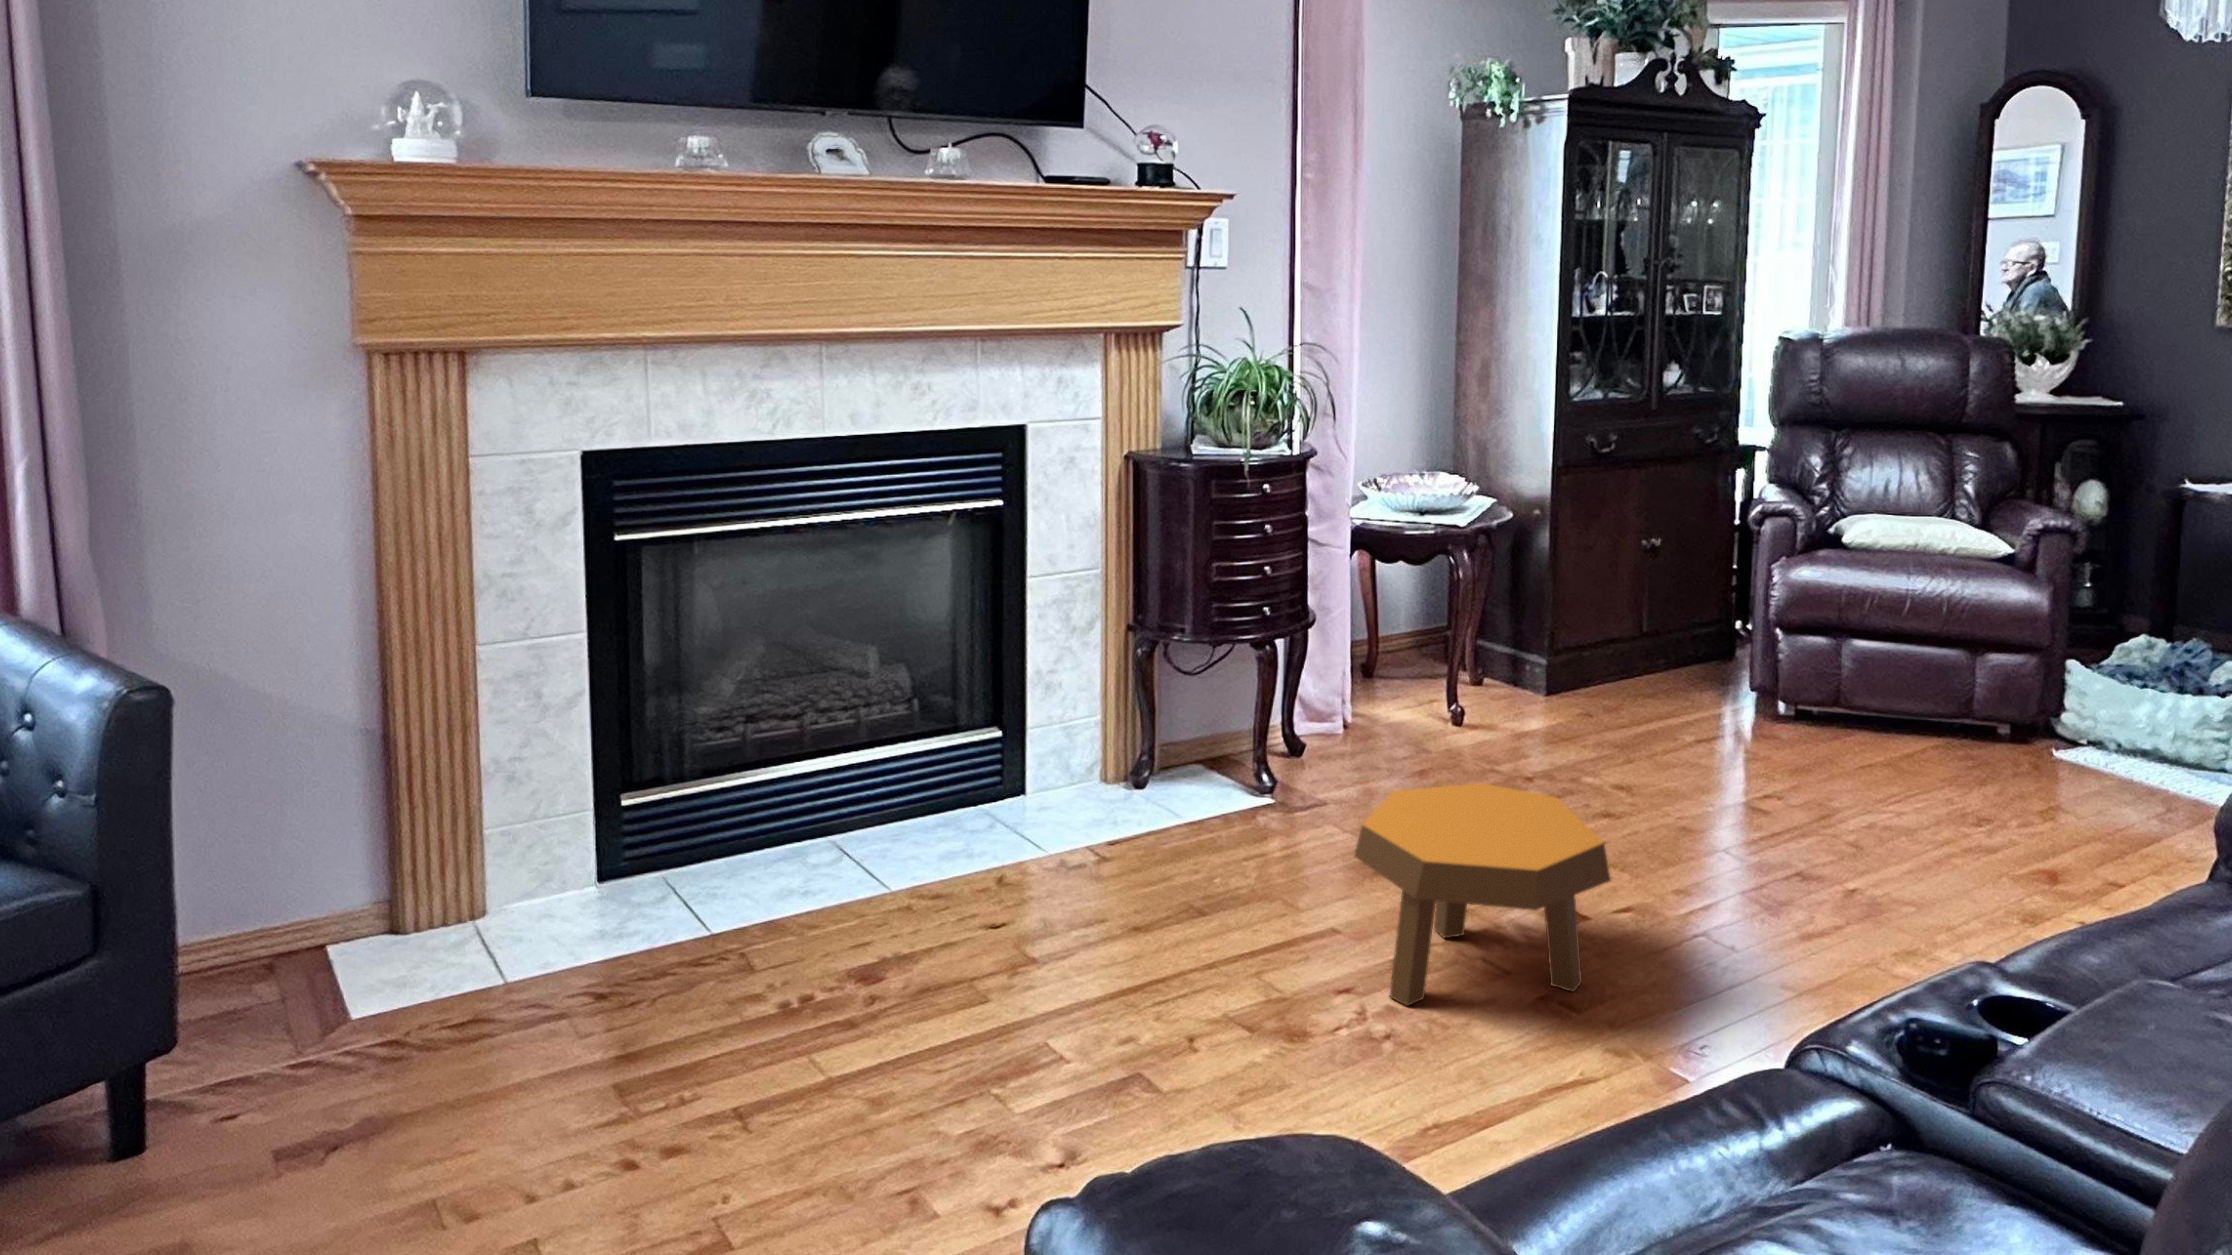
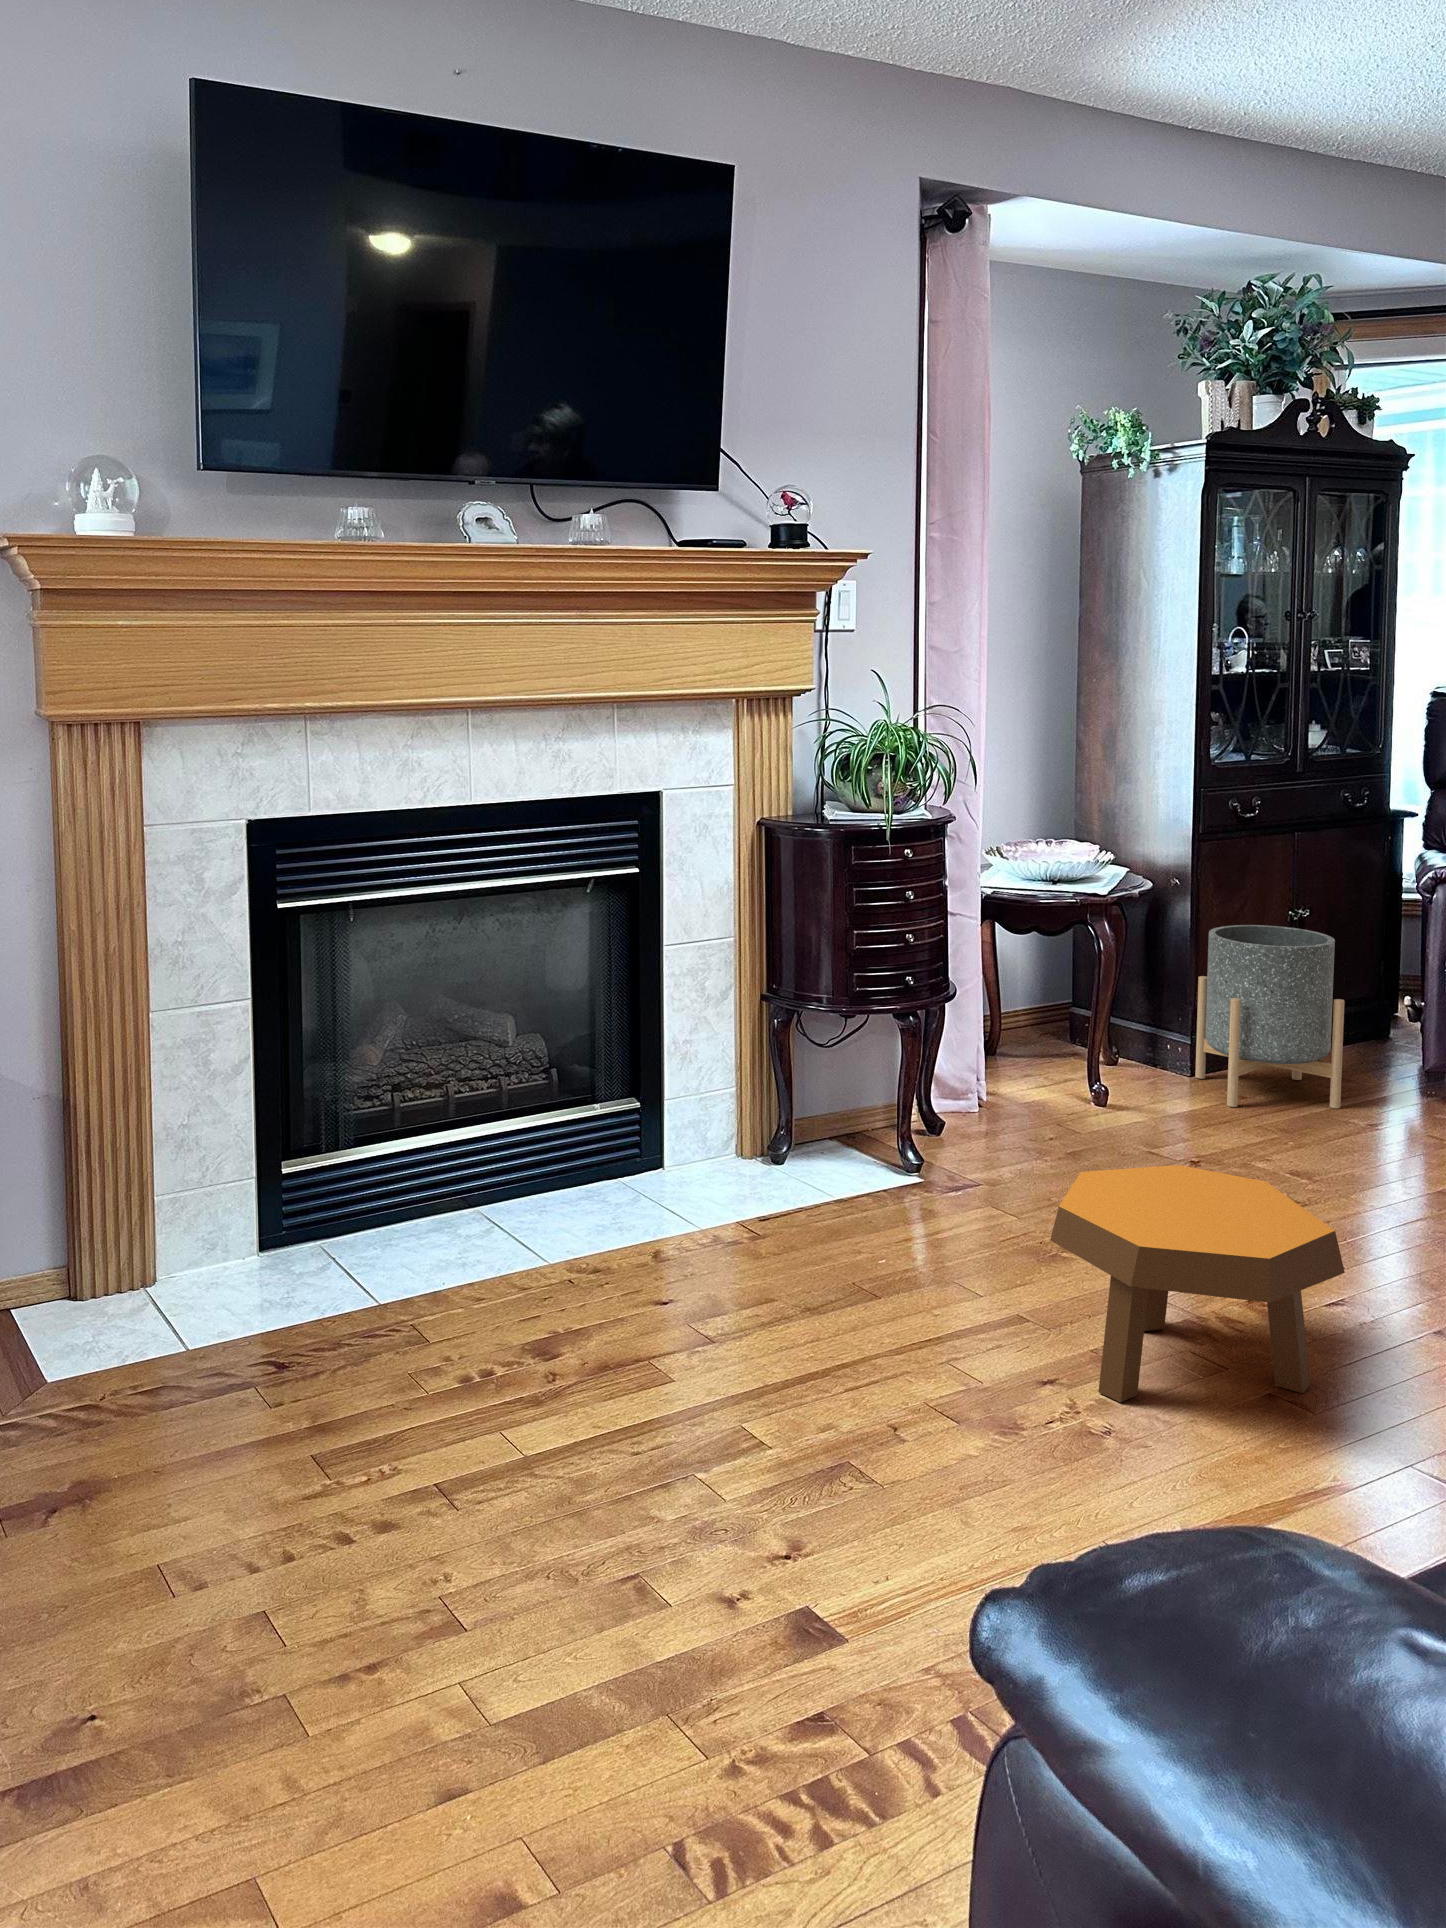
planter: none [1551,553,1679,724] -> present [1195,925,1345,1109]

